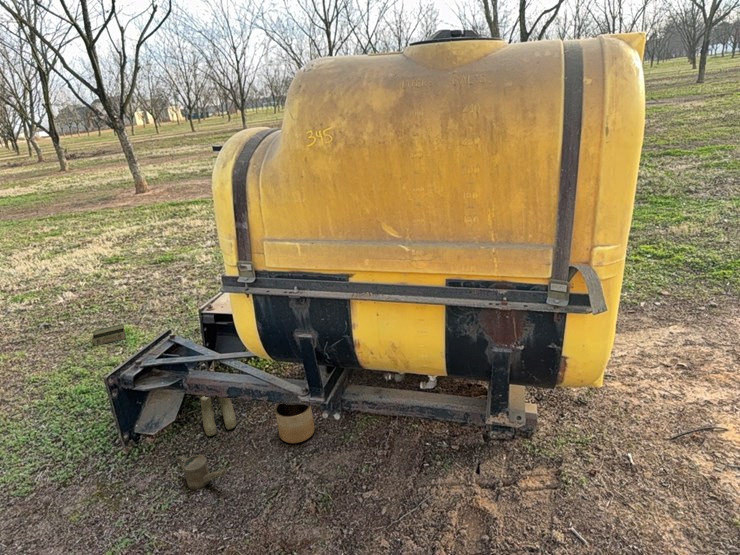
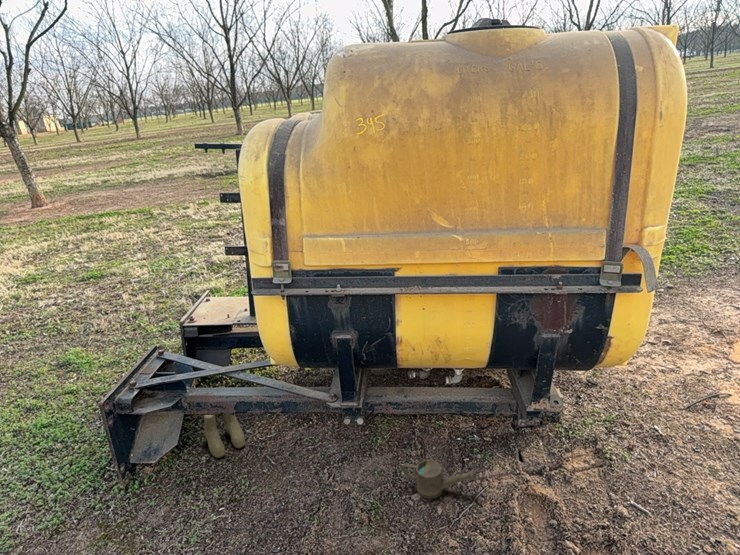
toolbox: present [93,324,126,346] -> none [33,347,75,374]
planter: present [275,404,315,443] -> none [295,404,337,454]
watering can: present [177,455,226,489] -> present [403,460,474,499]

